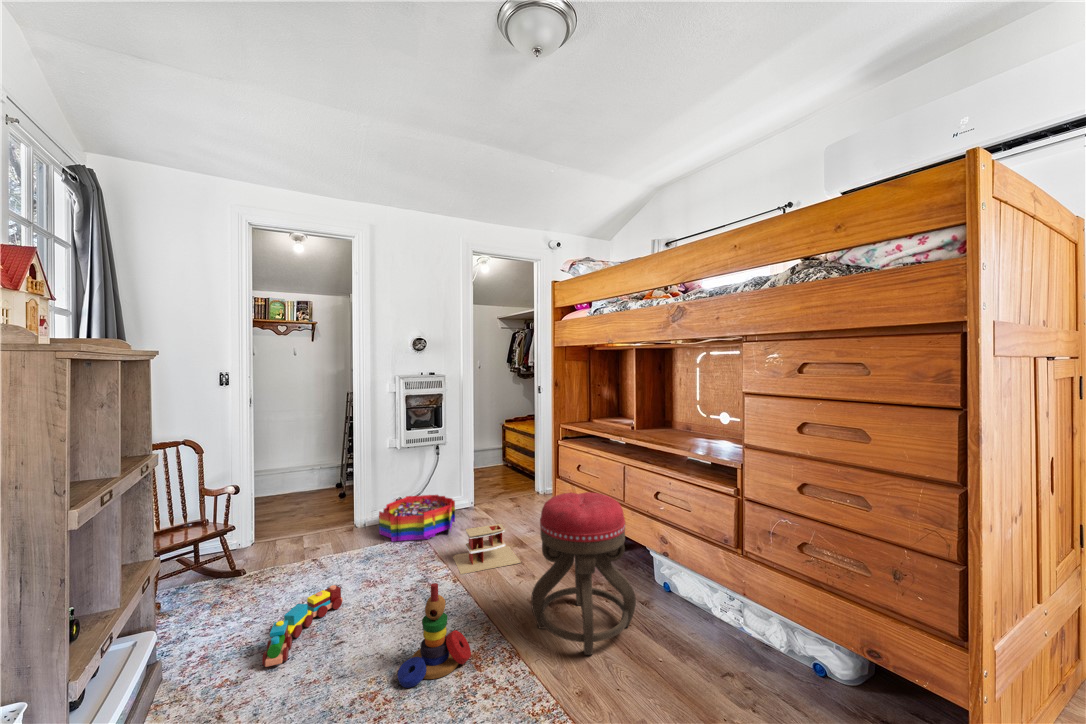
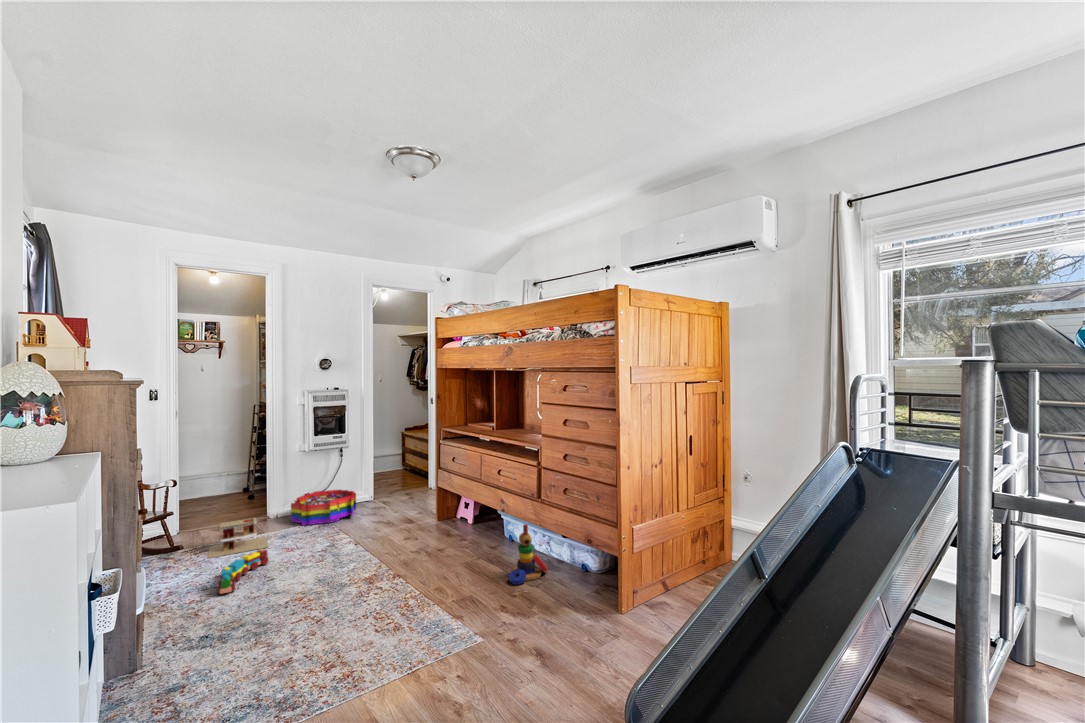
ottoman: present [531,492,636,655] -> none [410,472,482,574]
toy house: present [453,524,521,574] -> present [208,518,268,558]
stacking toy: present [398,583,471,688] -> present [509,524,548,585]

